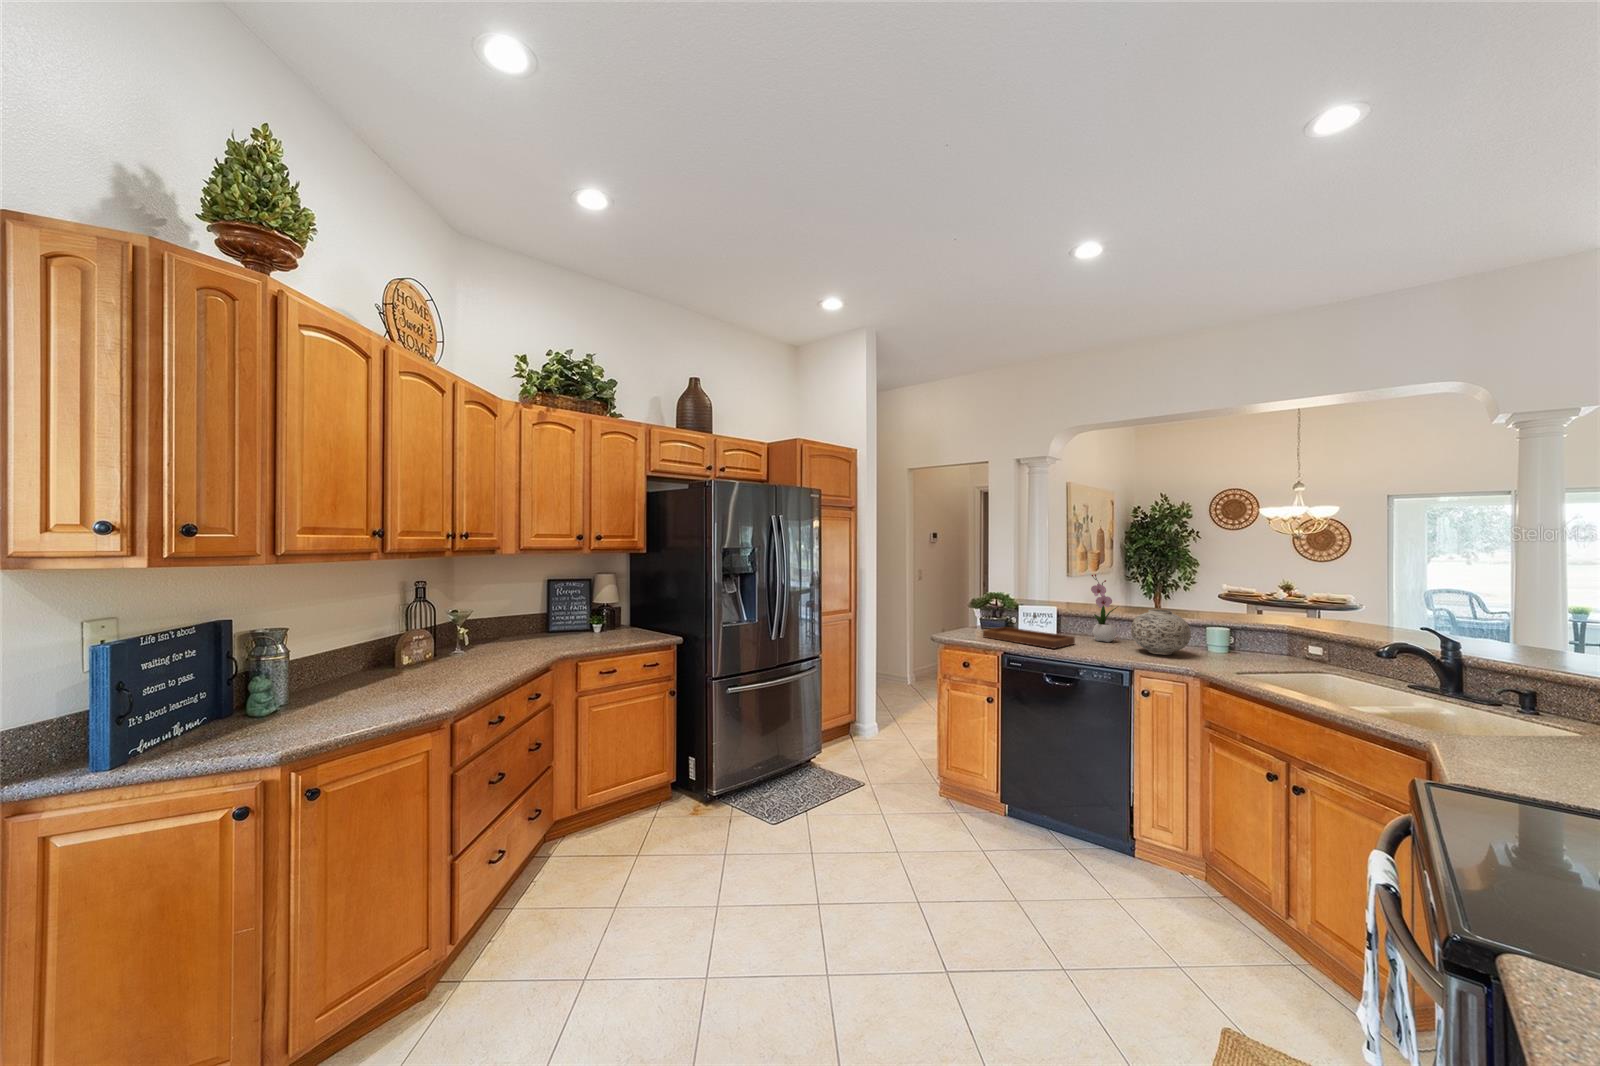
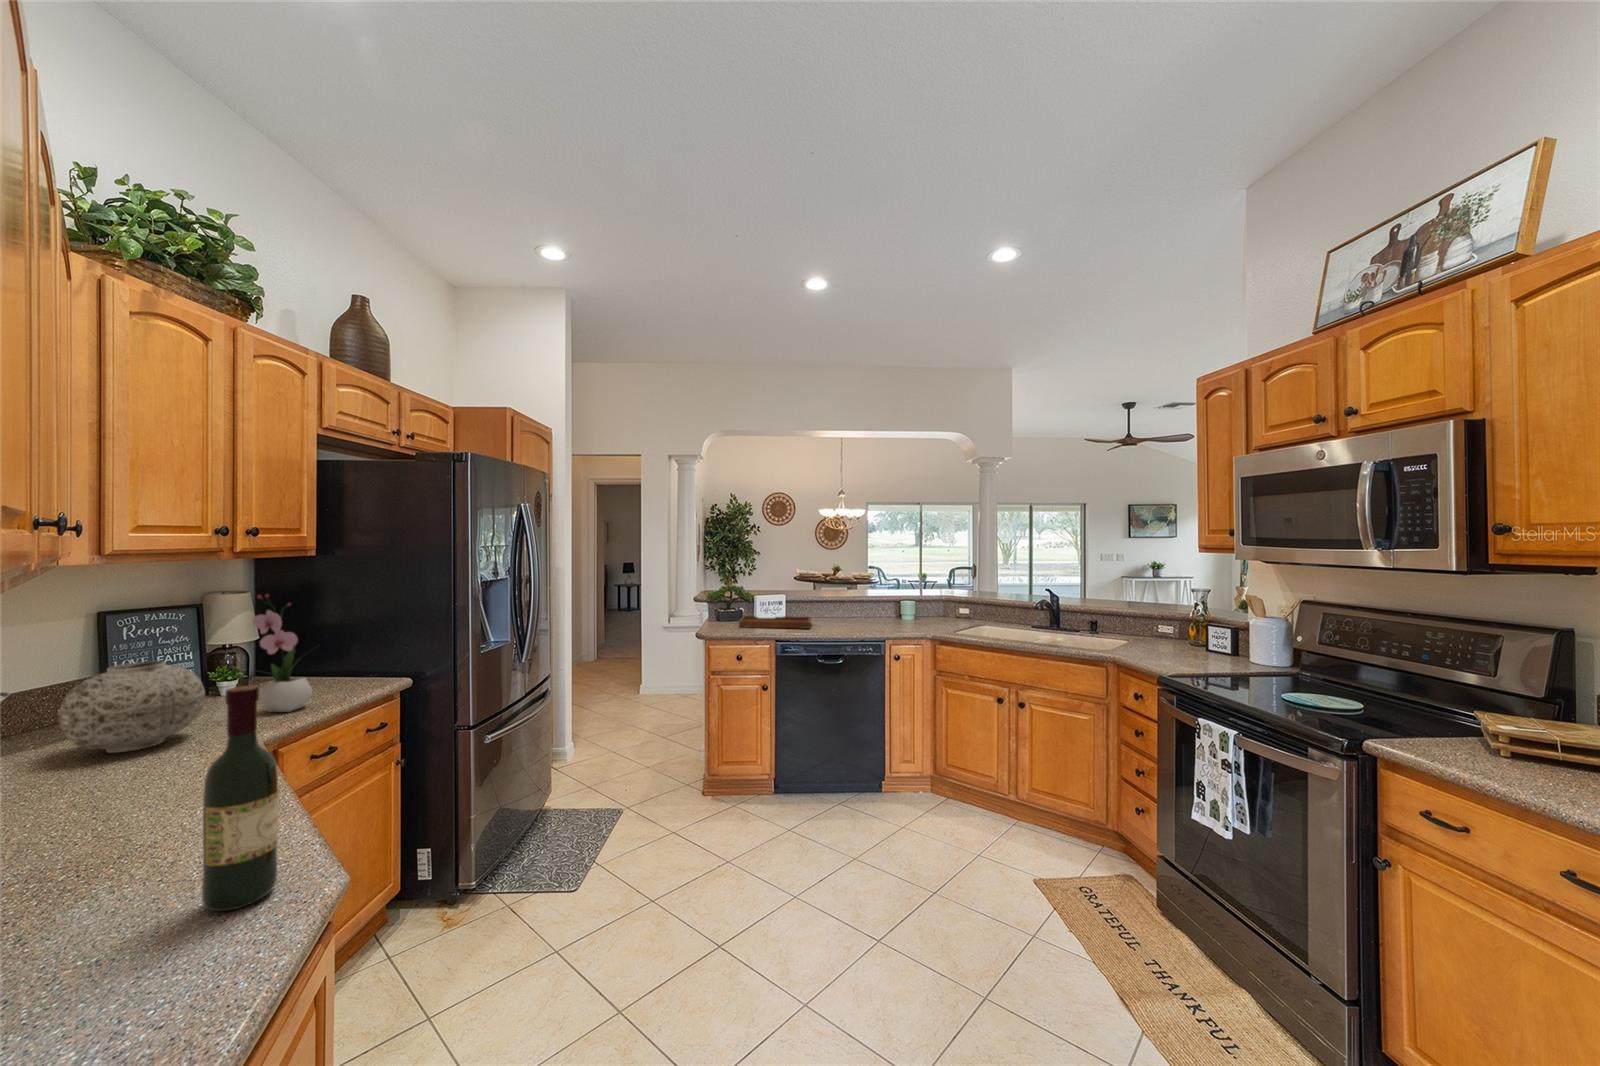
flower arrangement: present [1091,574,1117,642] -> present [253,594,313,712]
vase: present [1131,609,1191,655] -> present [58,660,205,753]
wine bottle: none [380,610,412,712] -> present [202,685,279,911]

